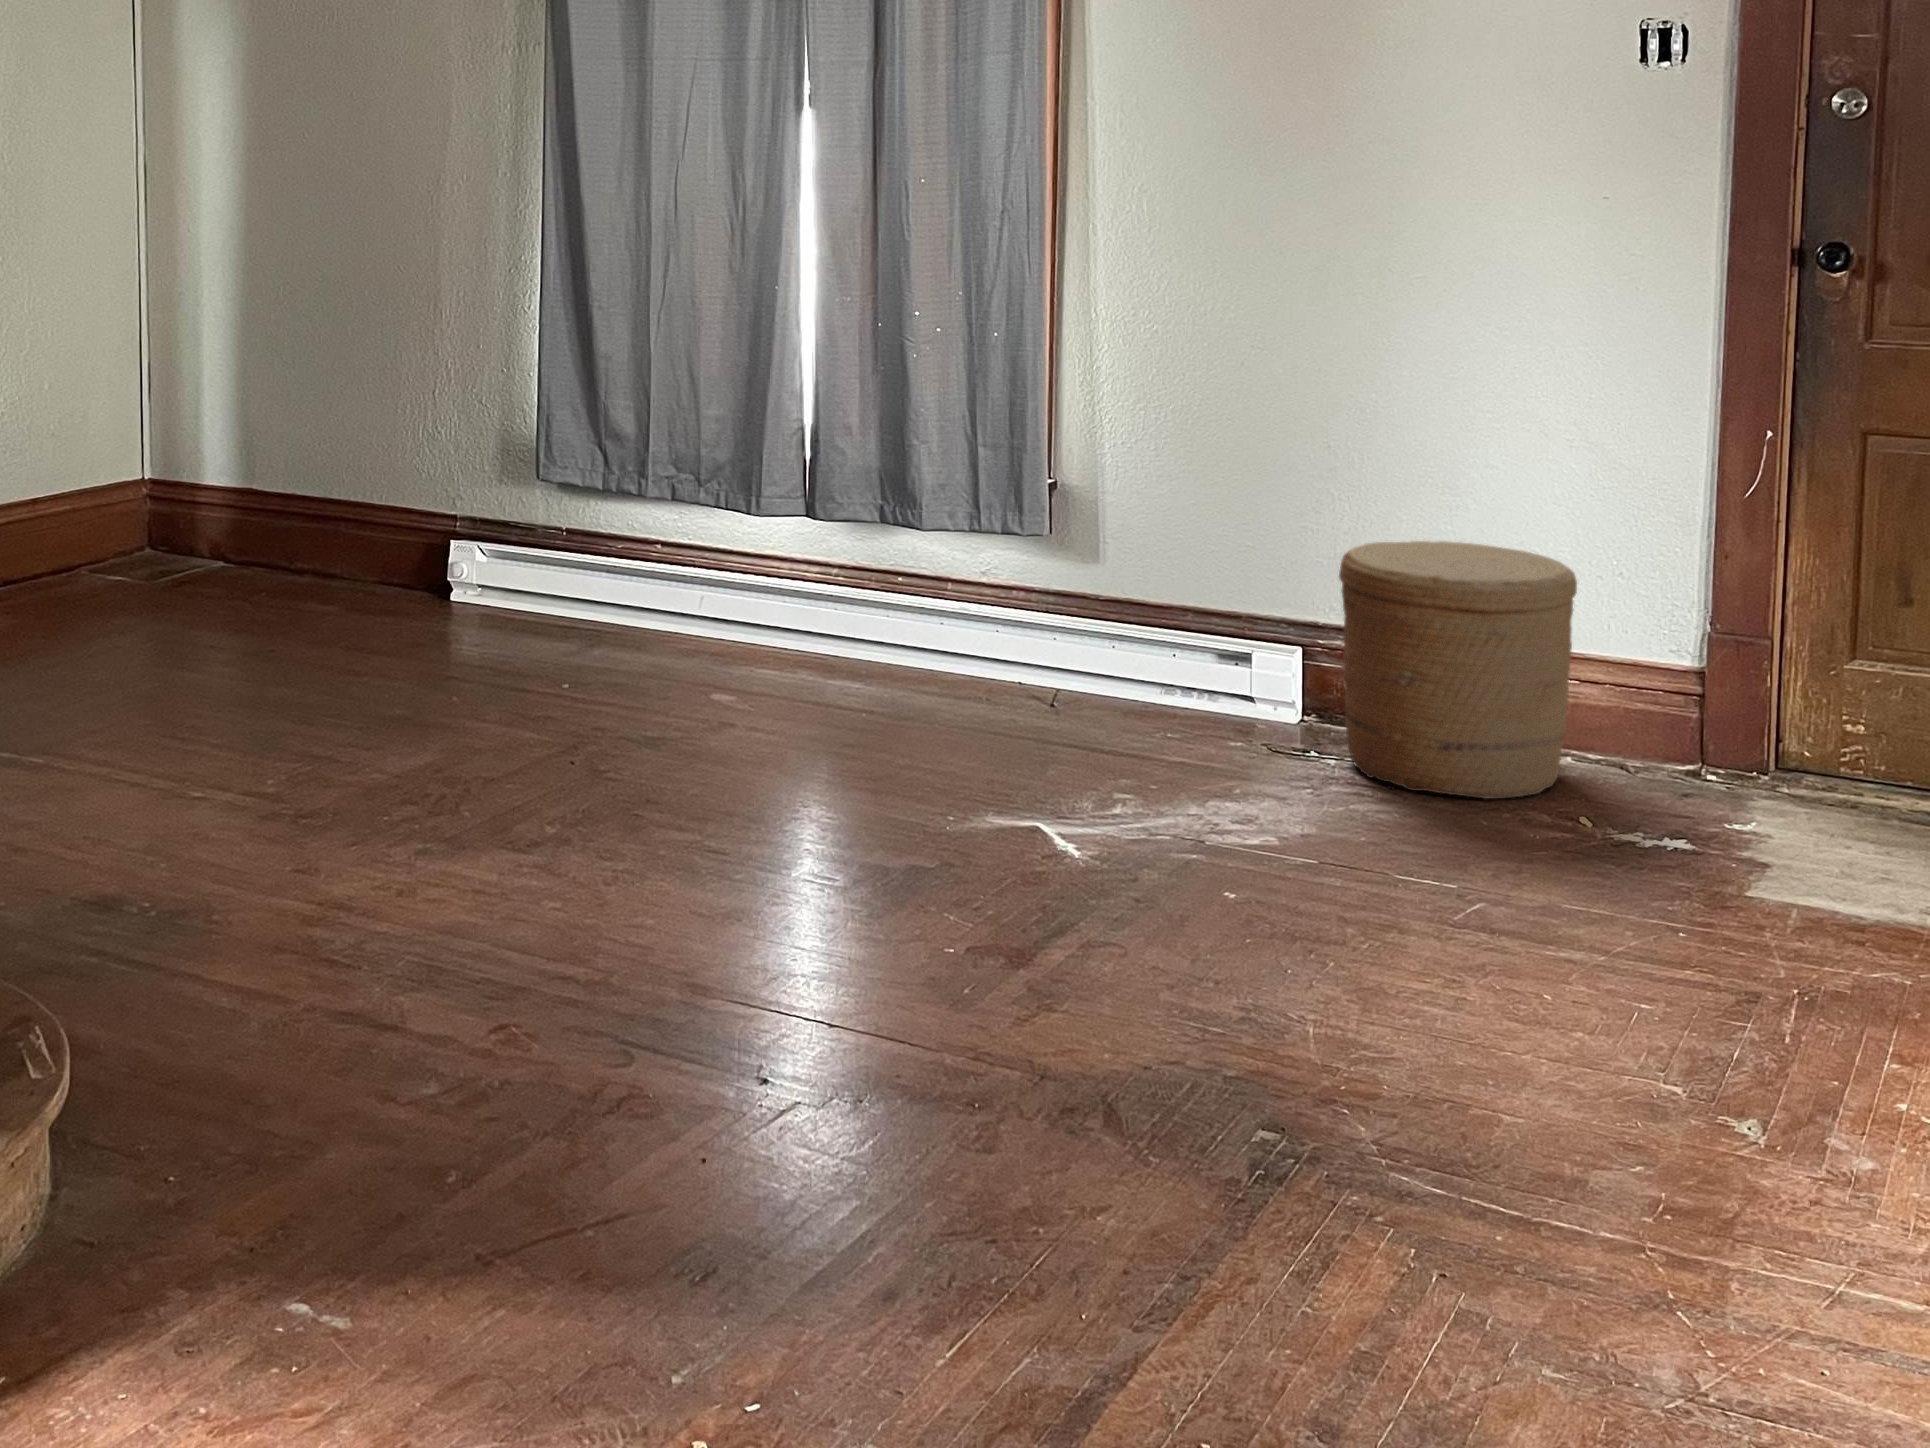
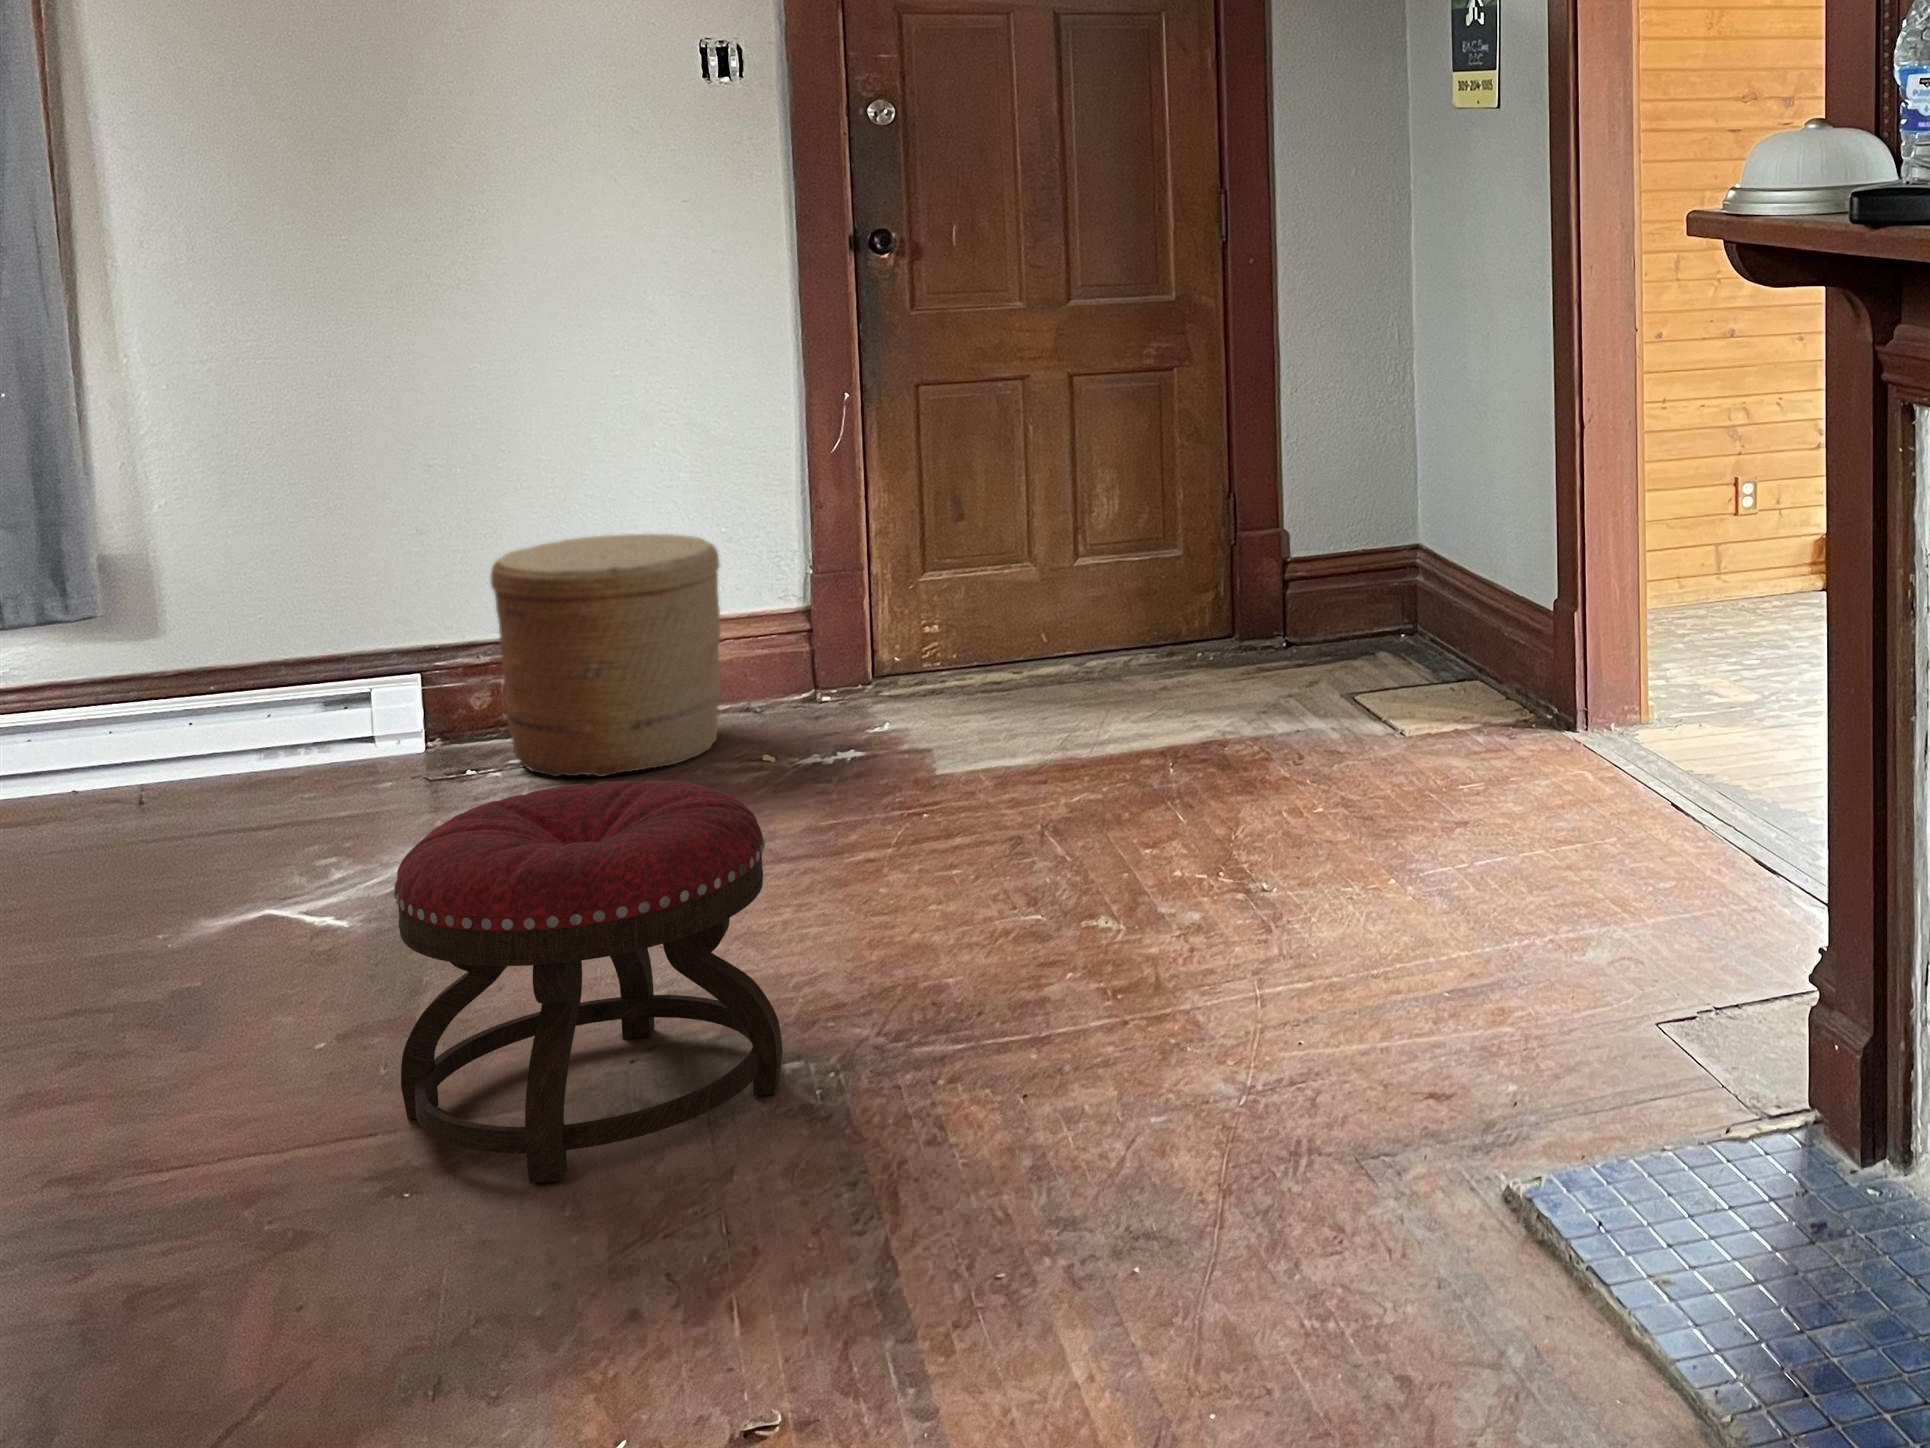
ottoman: none [907,765,1259,1155] -> present [394,780,783,1183]

